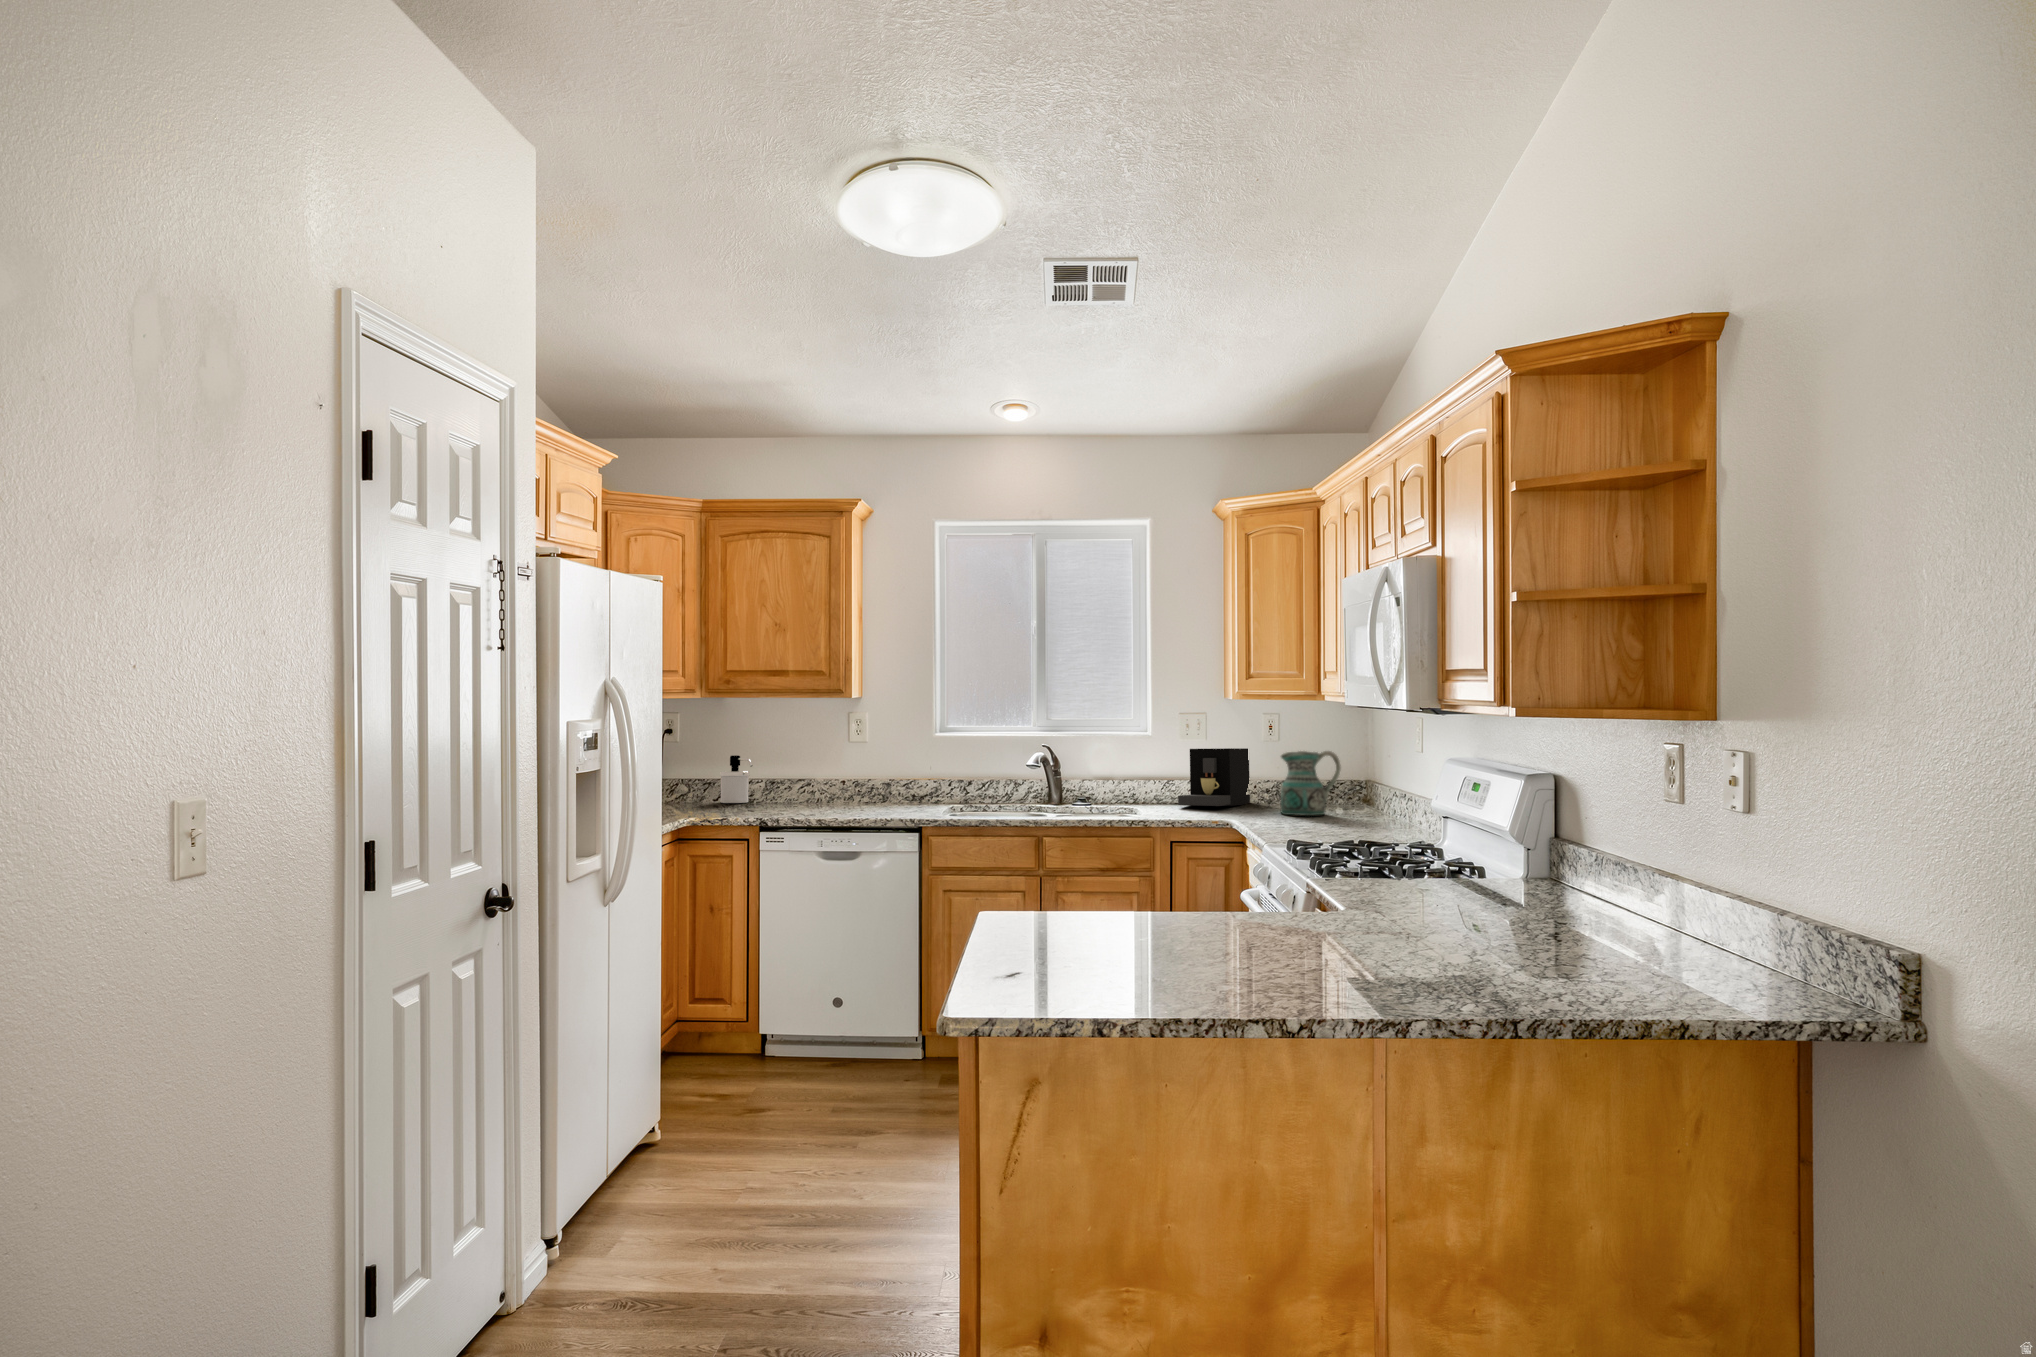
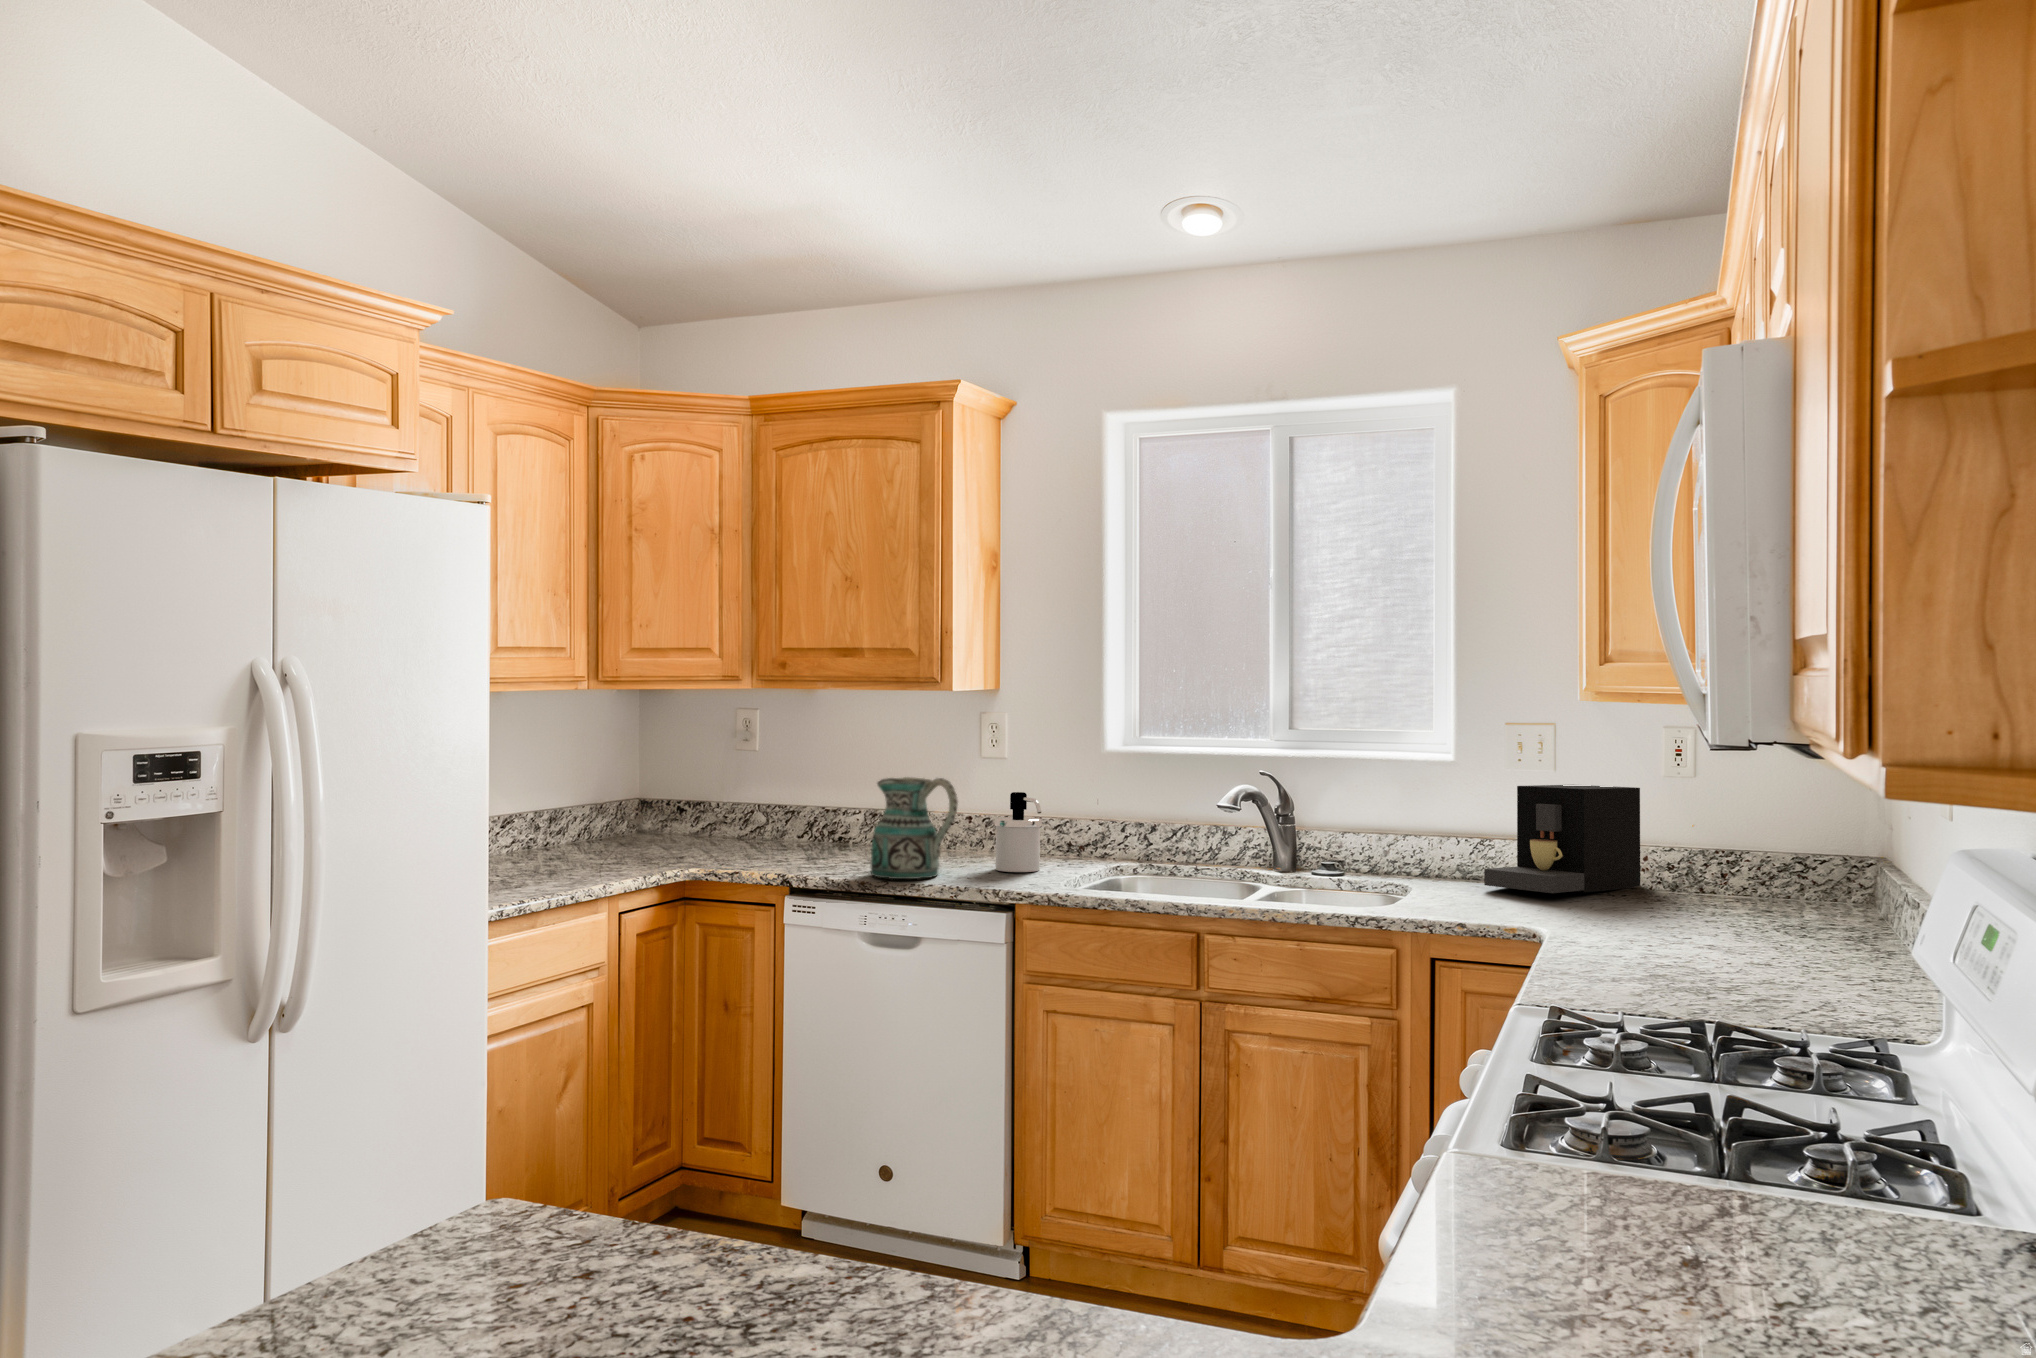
ceramic pitcher: present [1280,751,1341,816] -> present [870,777,958,879]
soap dispenser: present [720,755,753,803] -> present [994,792,1042,872]

